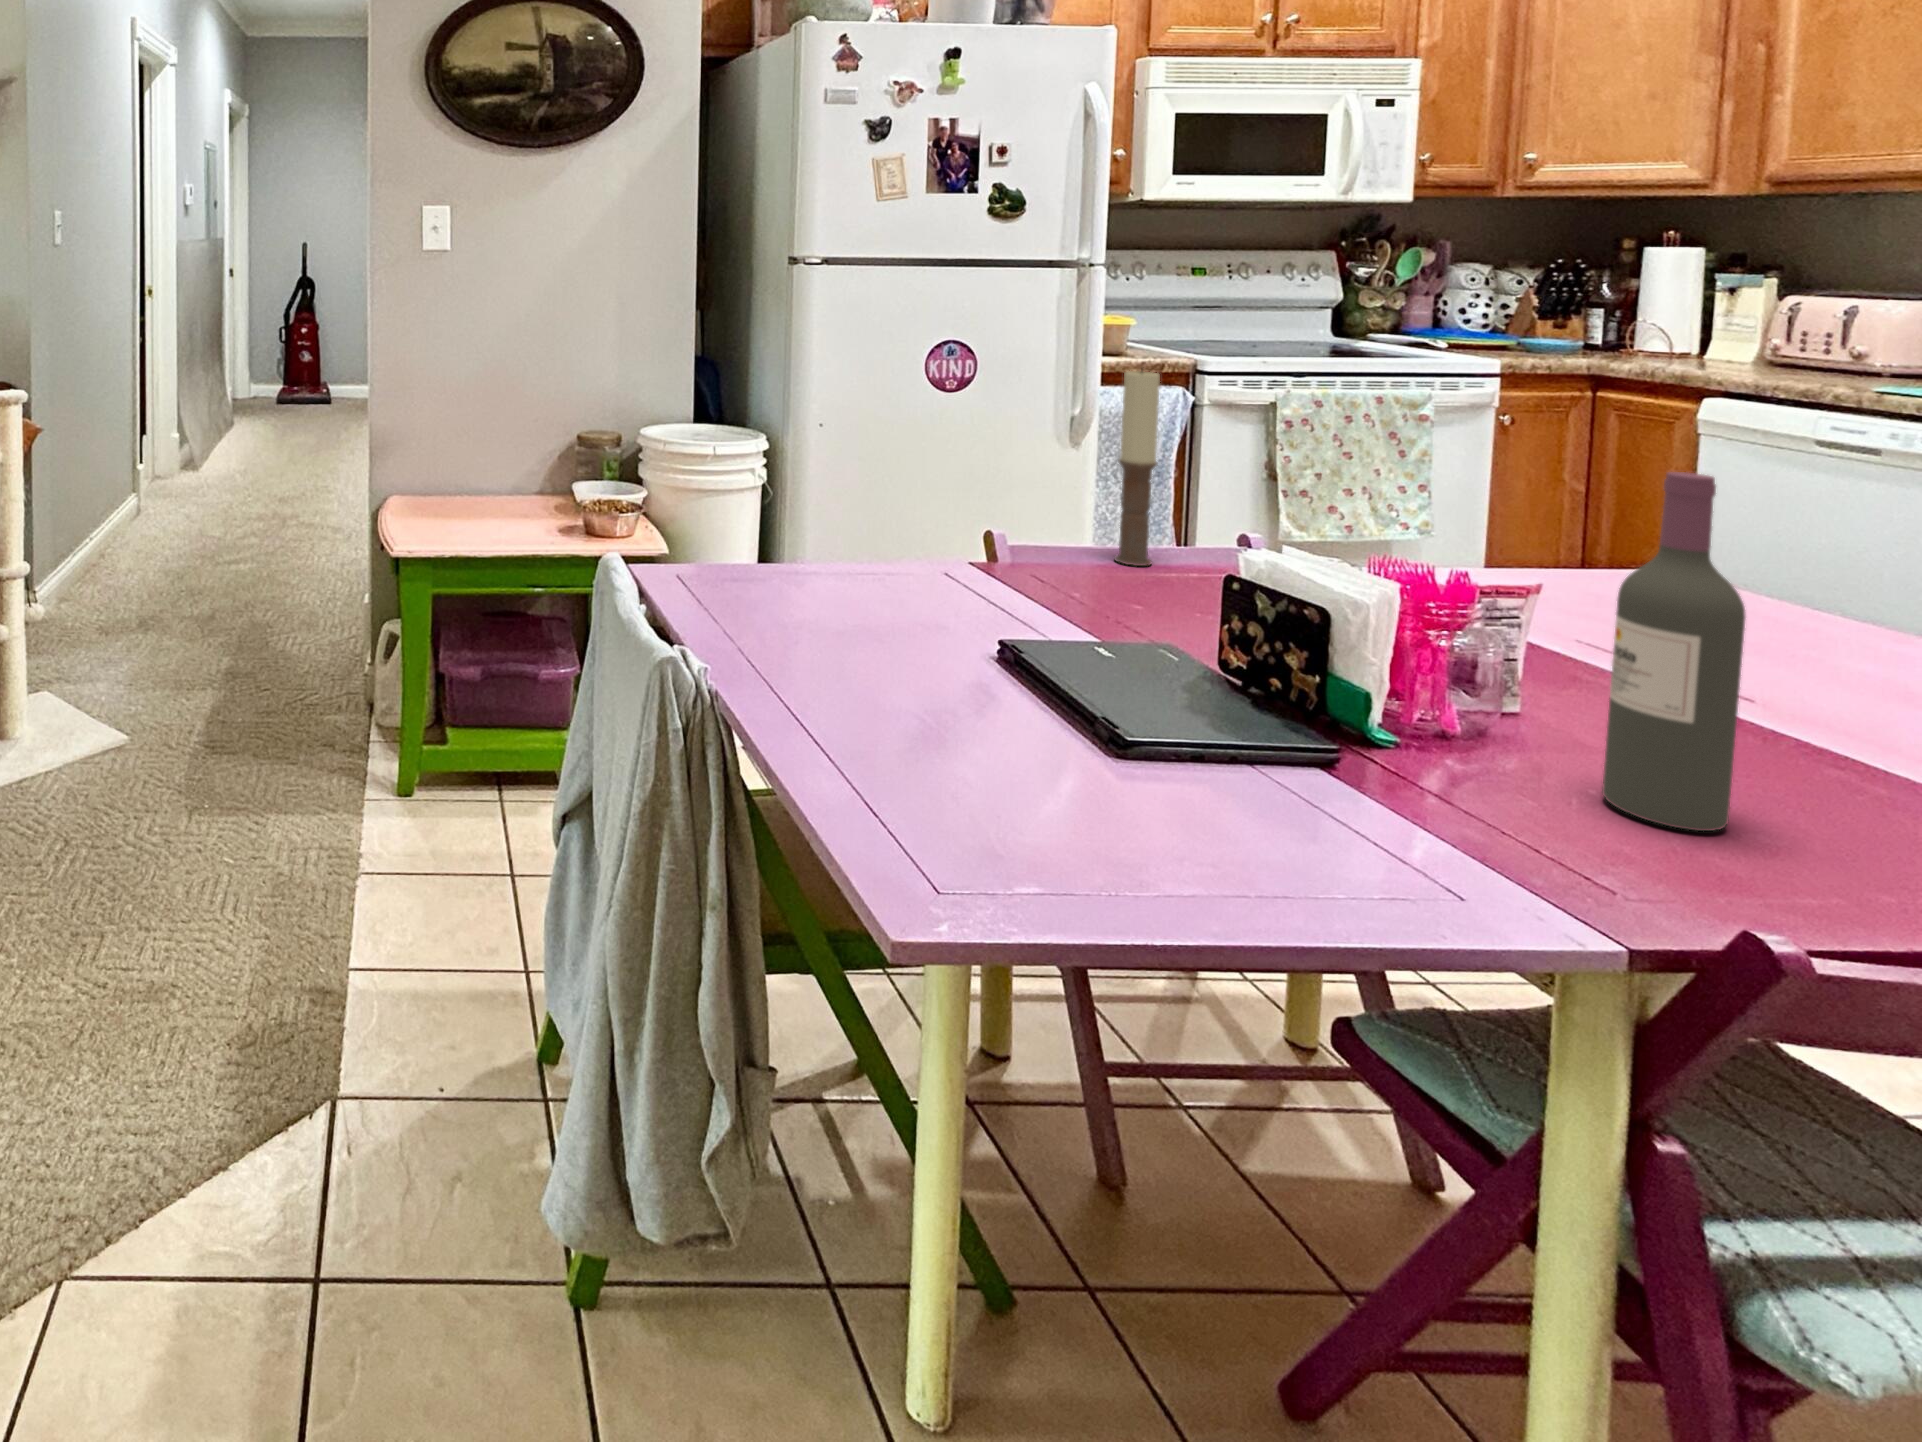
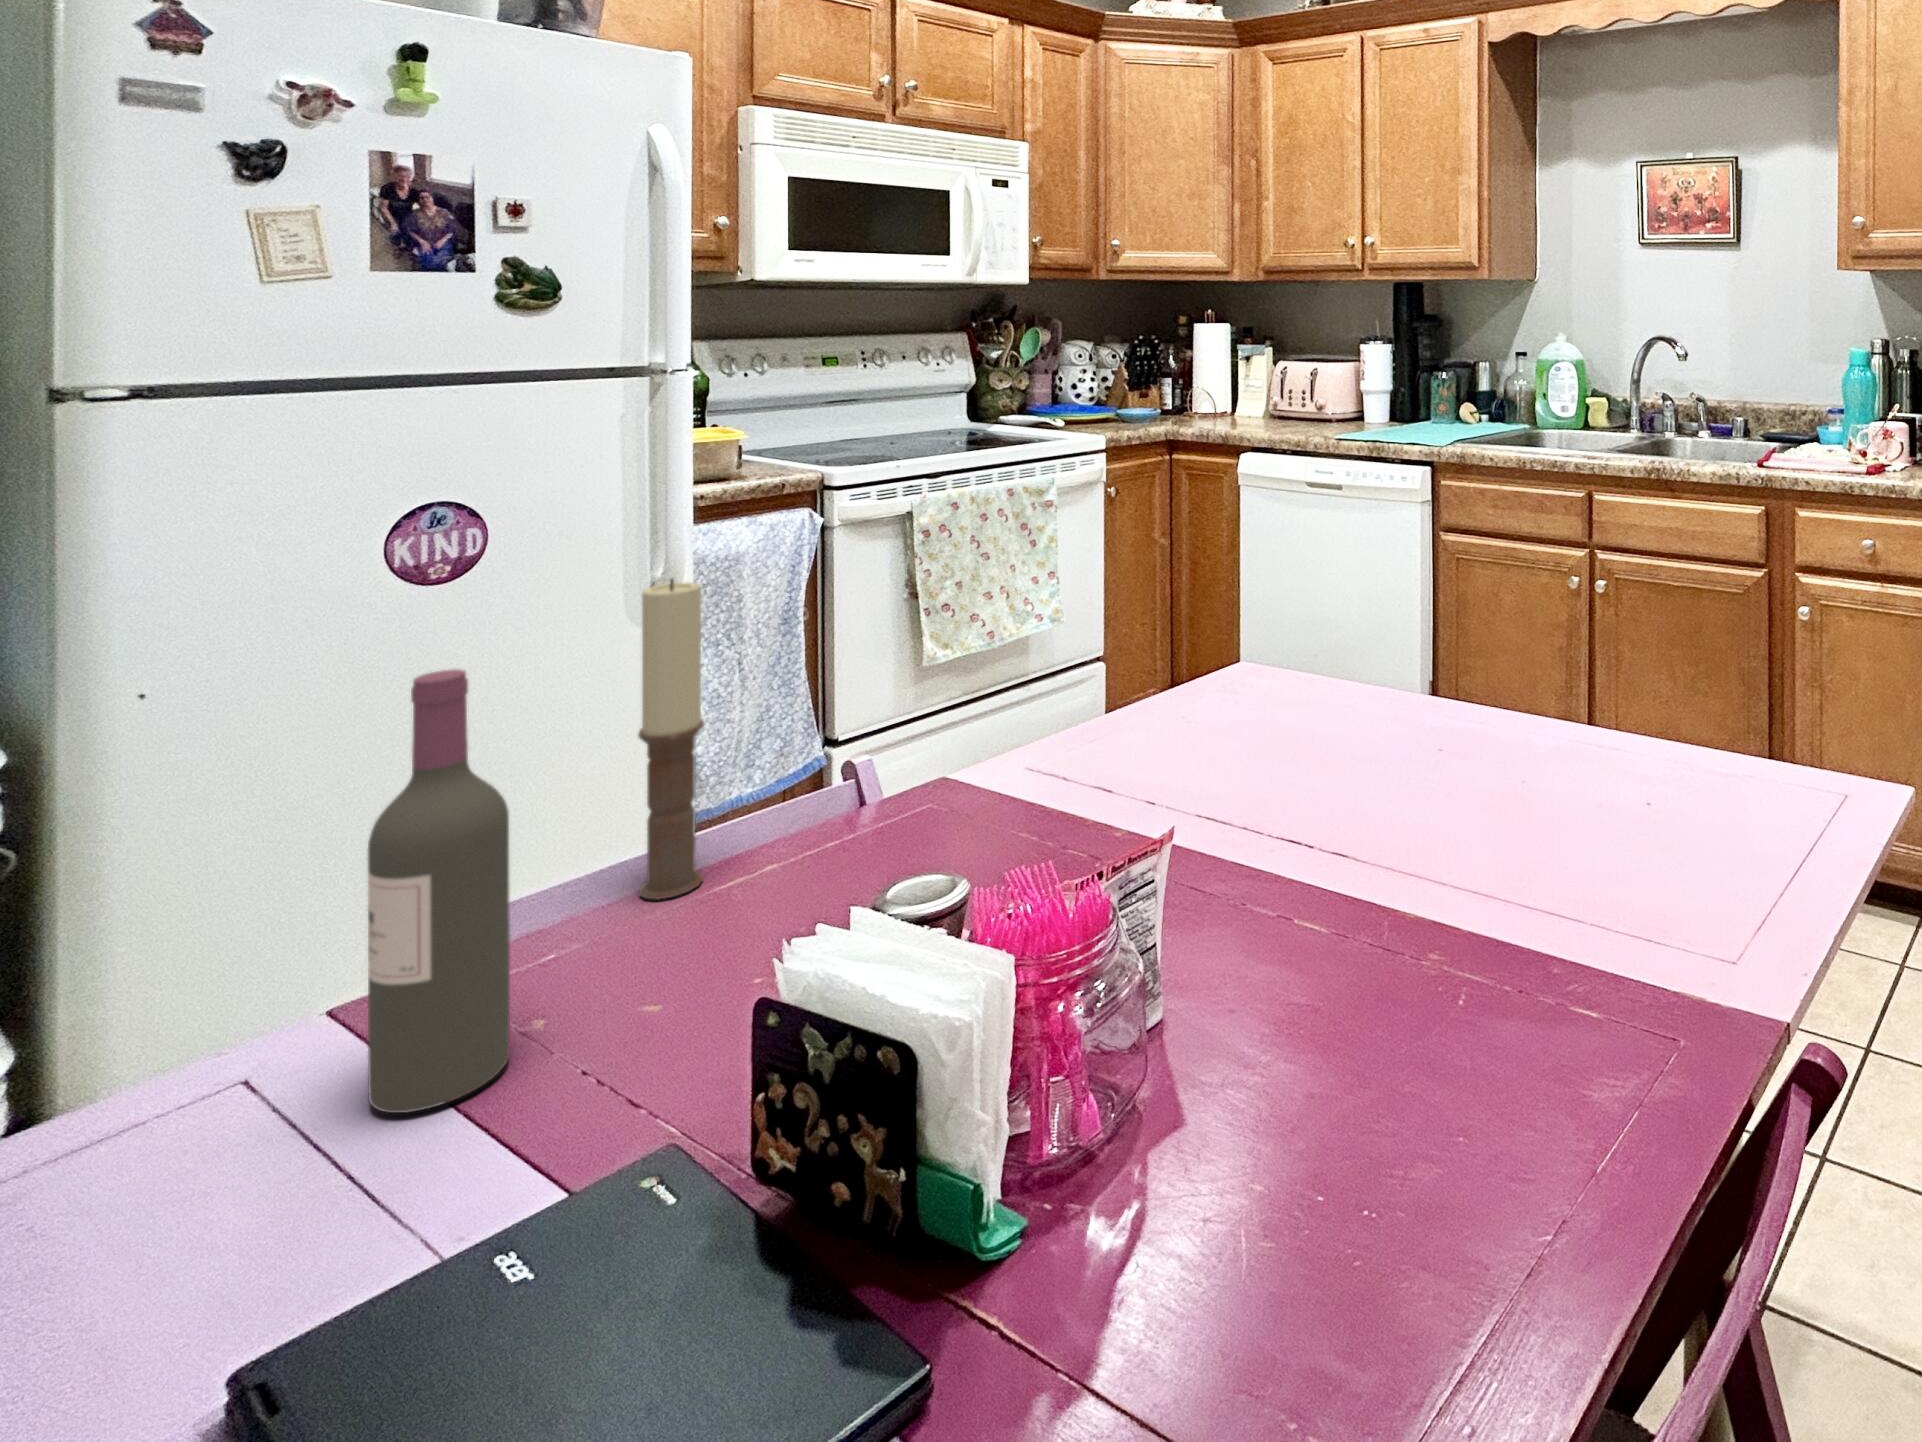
wine bottle: present [1602,472,1745,831] -> present [368,669,510,1113]

